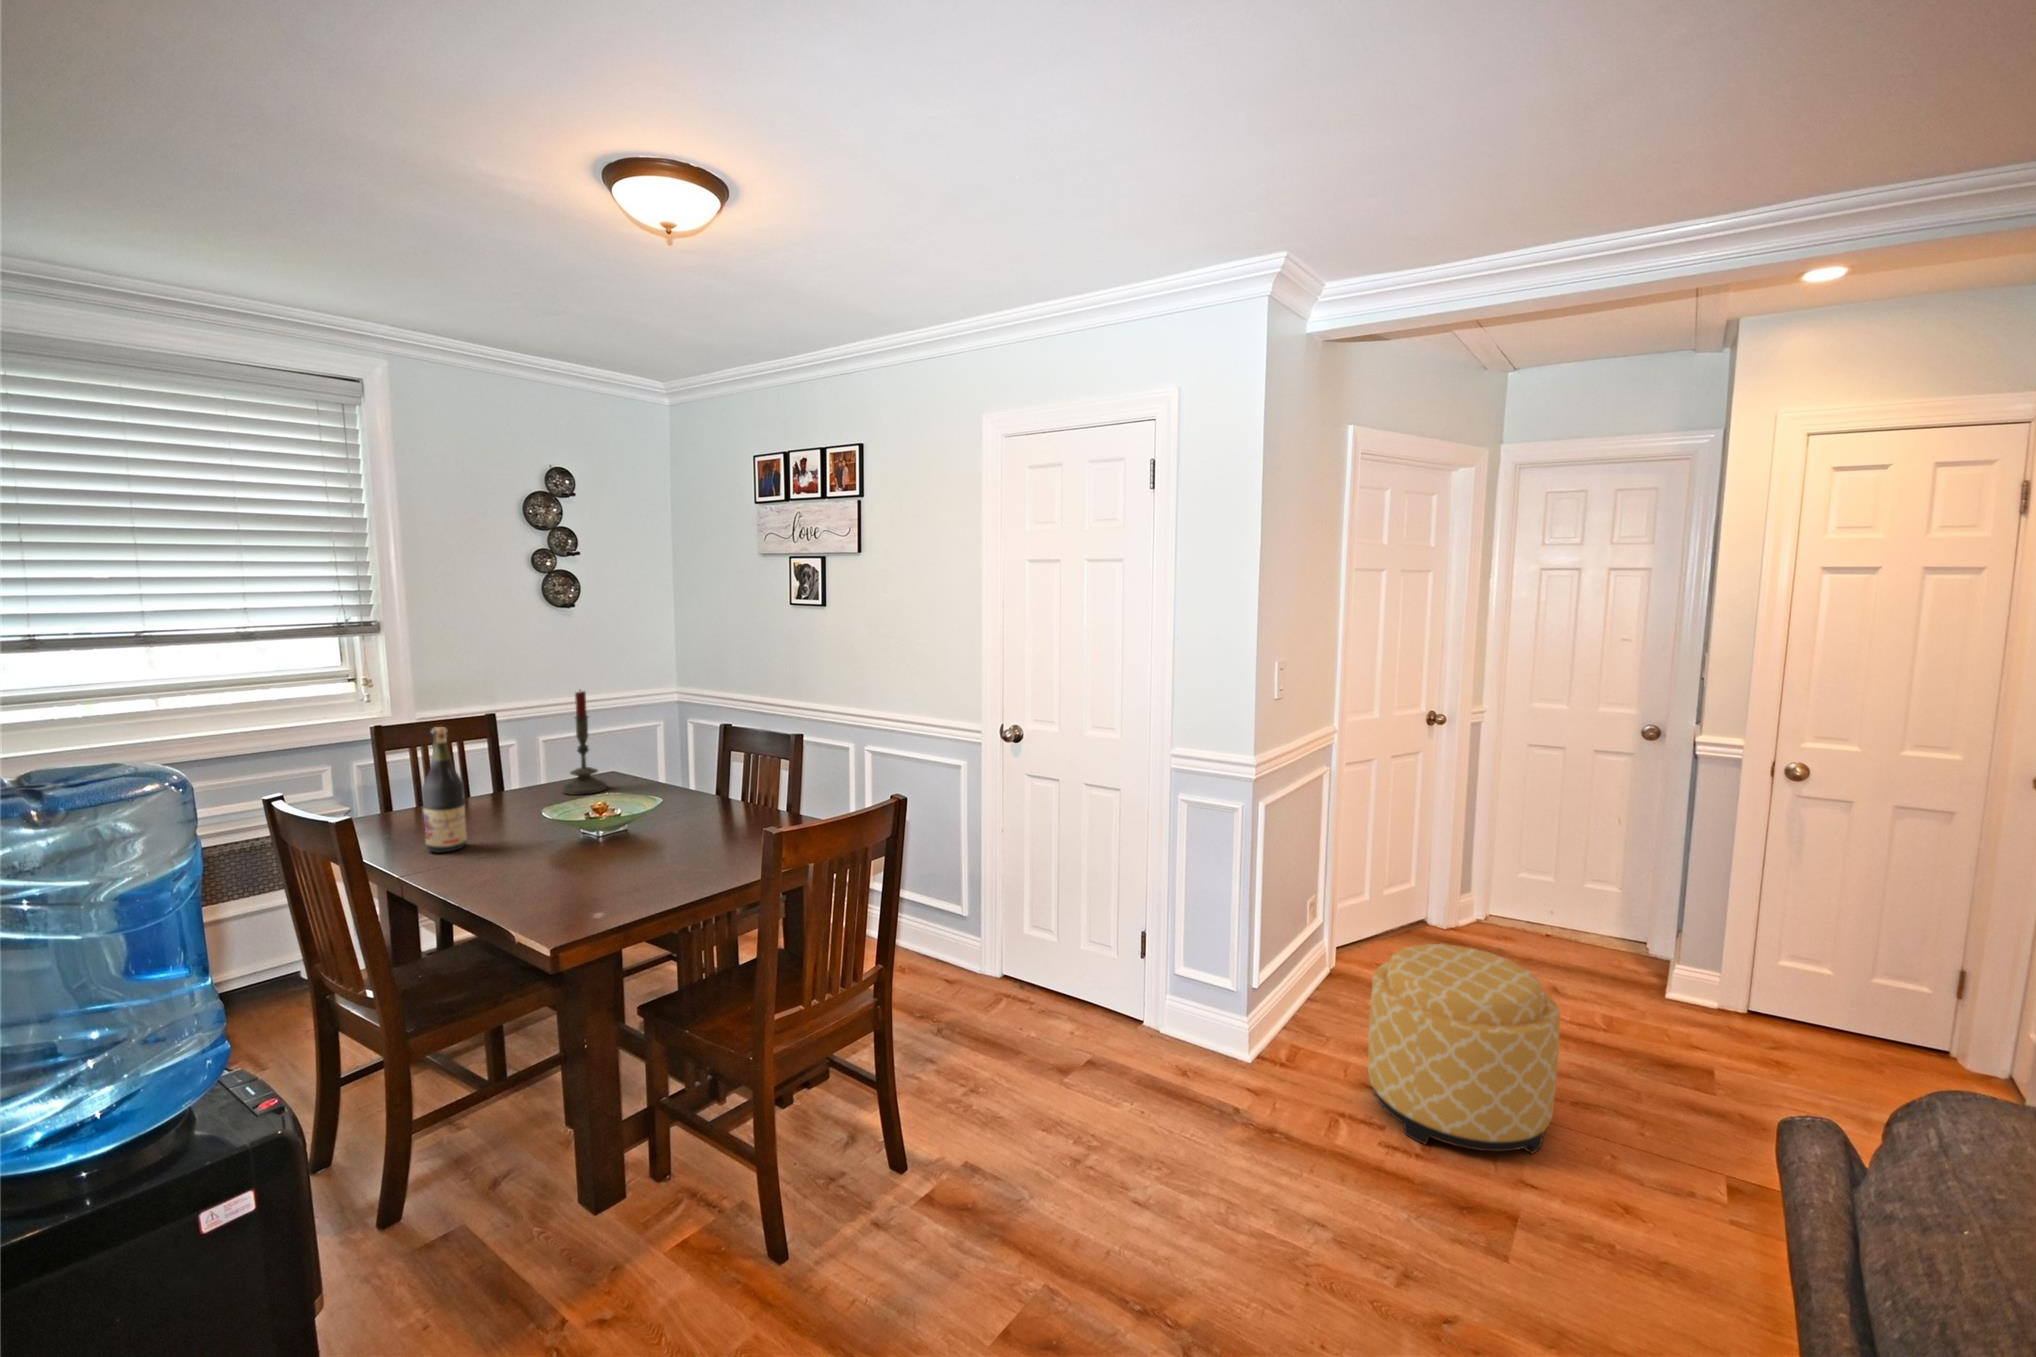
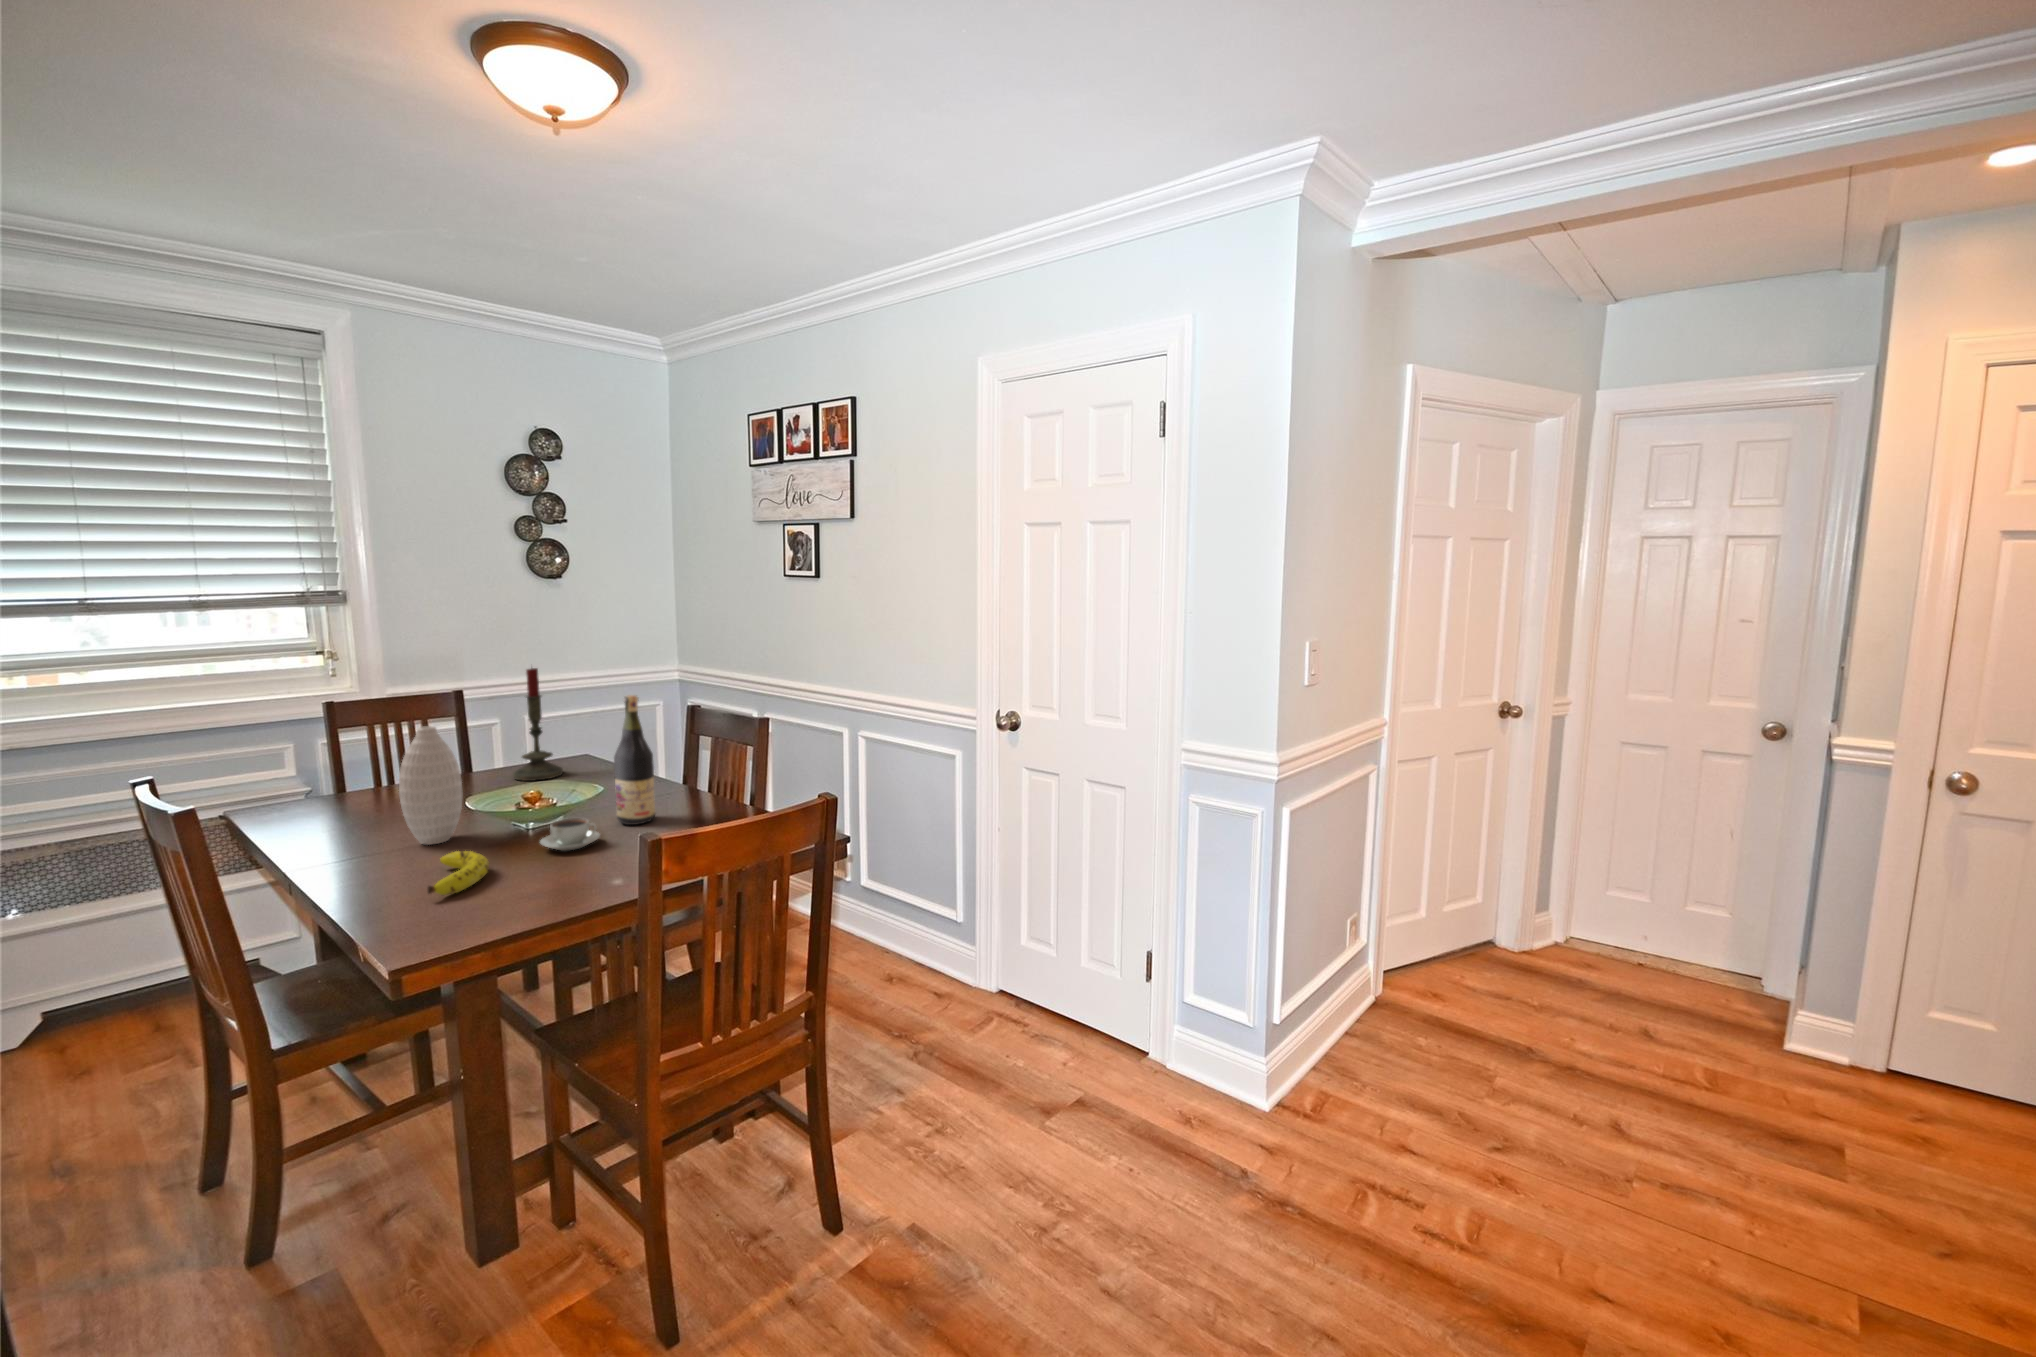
wine bottle: present [422,727,467,853] -> present [614,695,656,825]
vase: none [493,744,547,850] -> present [399,726,462,845]
coffee cup: none [624,823,676,852] -> present [540,818,600,851]
fruit: none [543,853,591,890] -> present [427,851,489,895]
ottoman: present [1368,944,1560,1153] -> none [1406,984,1647,1252]

